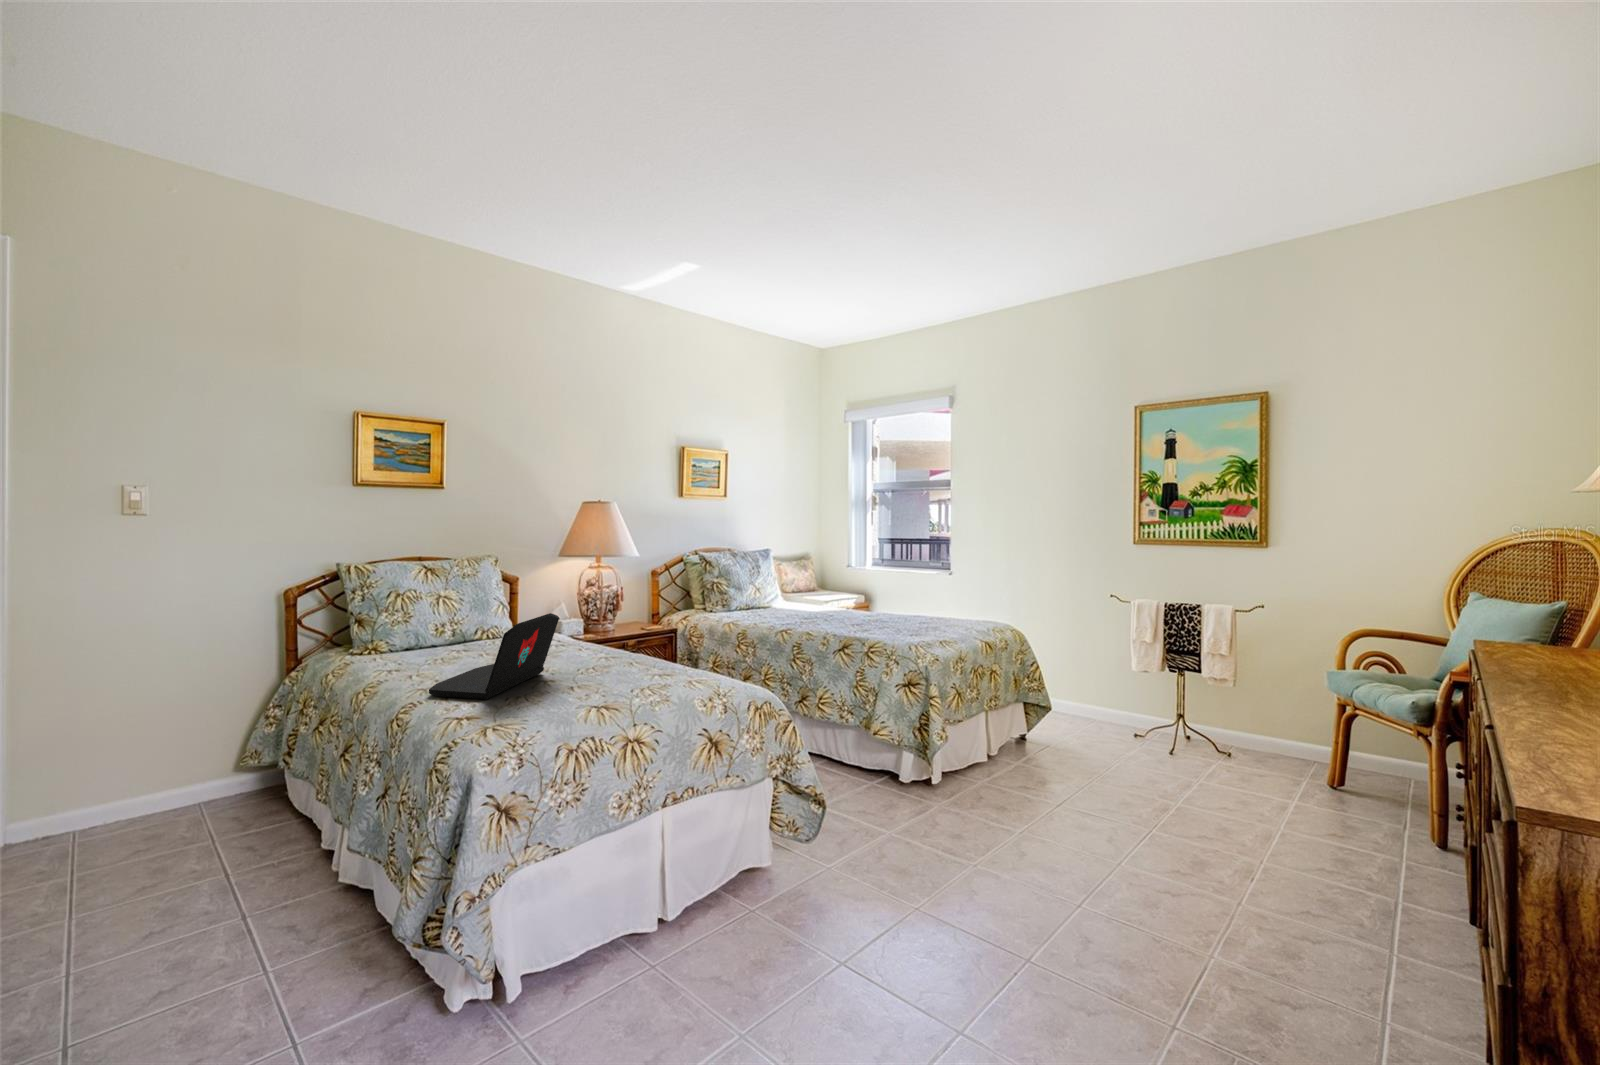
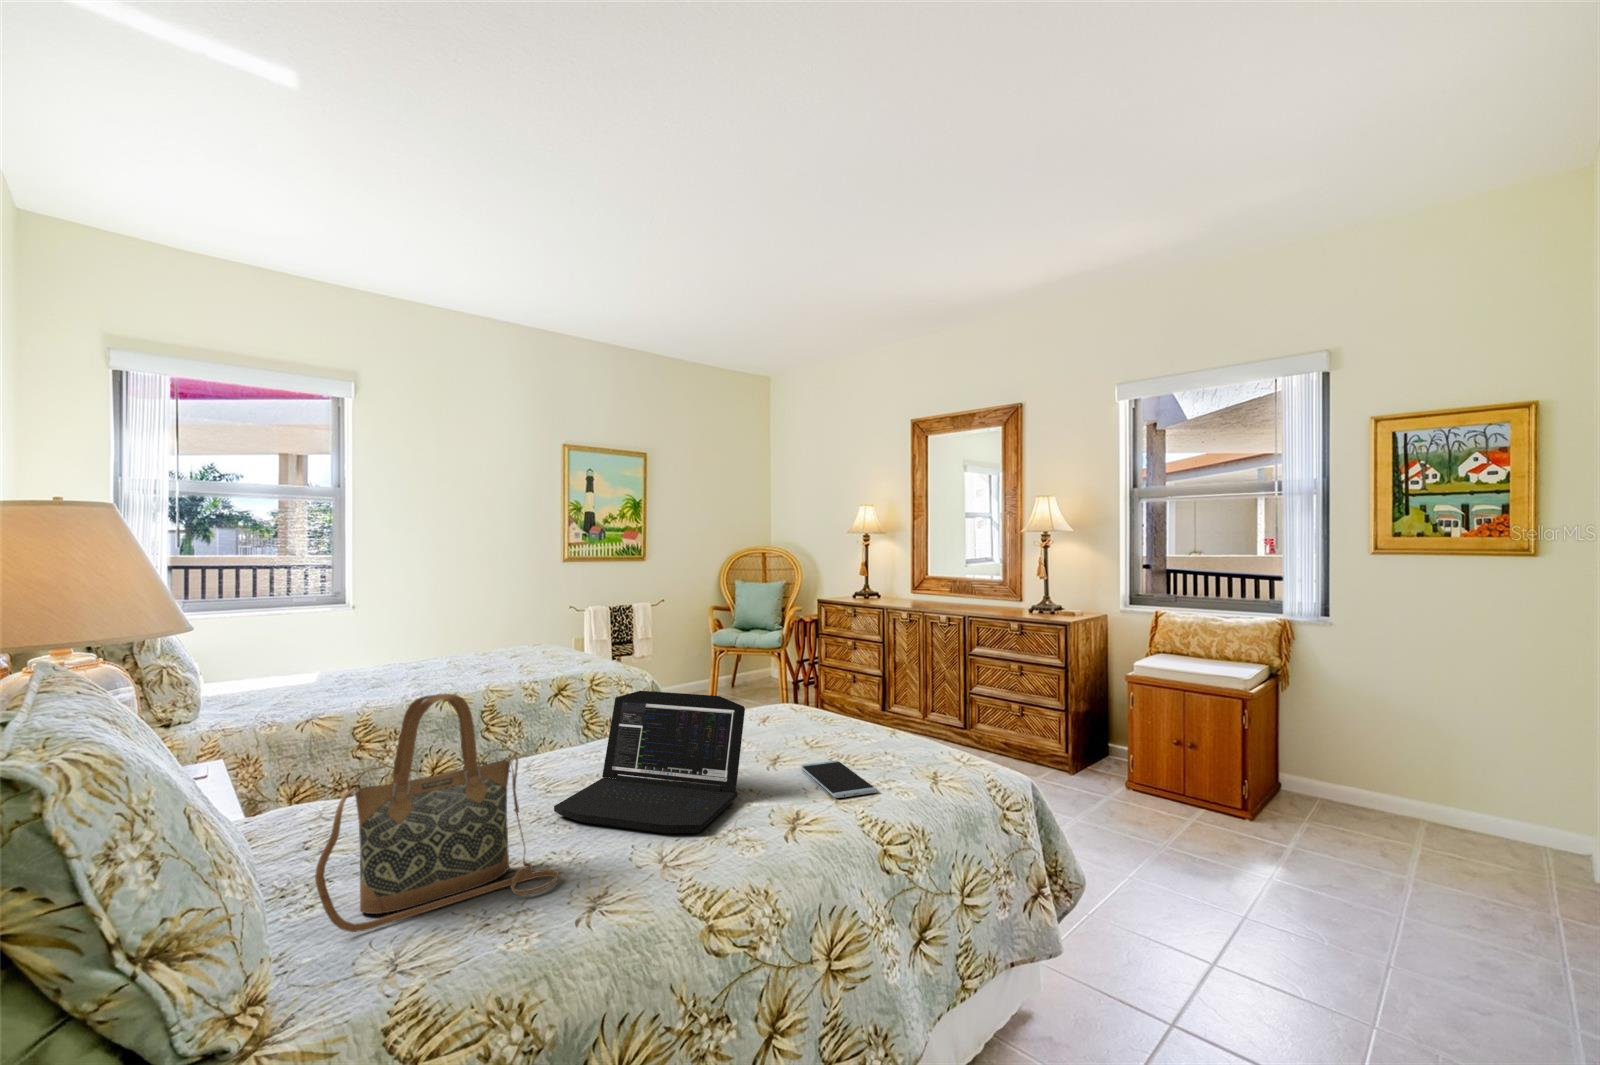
handbag: none [372,573,428,679] -> present [315,694,559,932]
smartphone: none [468,710,563,734] -> present [801,761,877,798]

